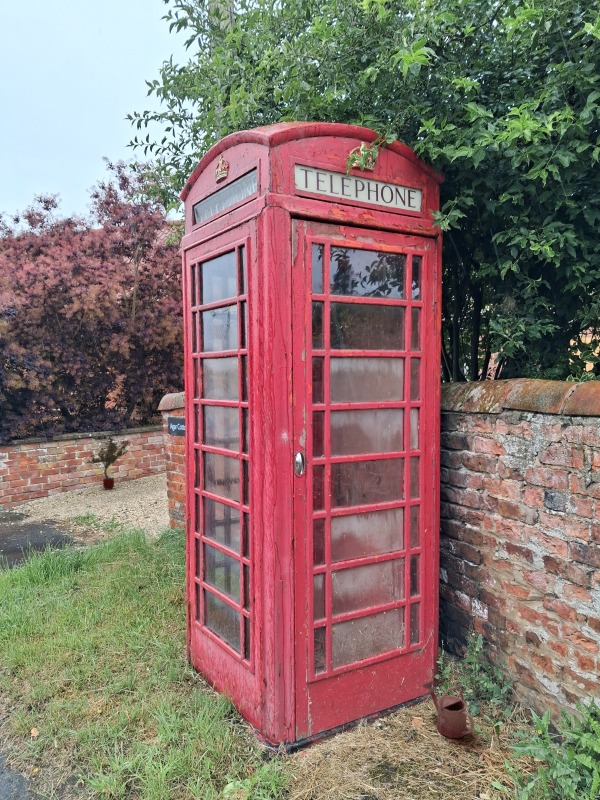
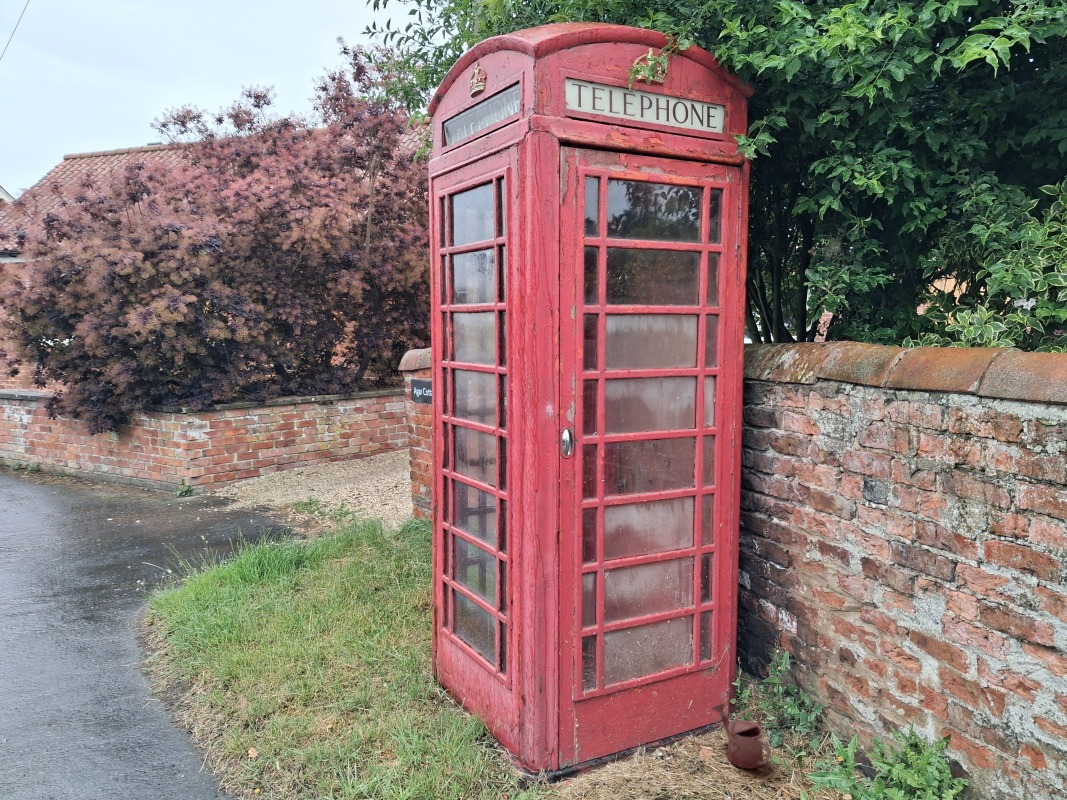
potted tree: present [86,435,129,490] -> none [308,399,361,468]

